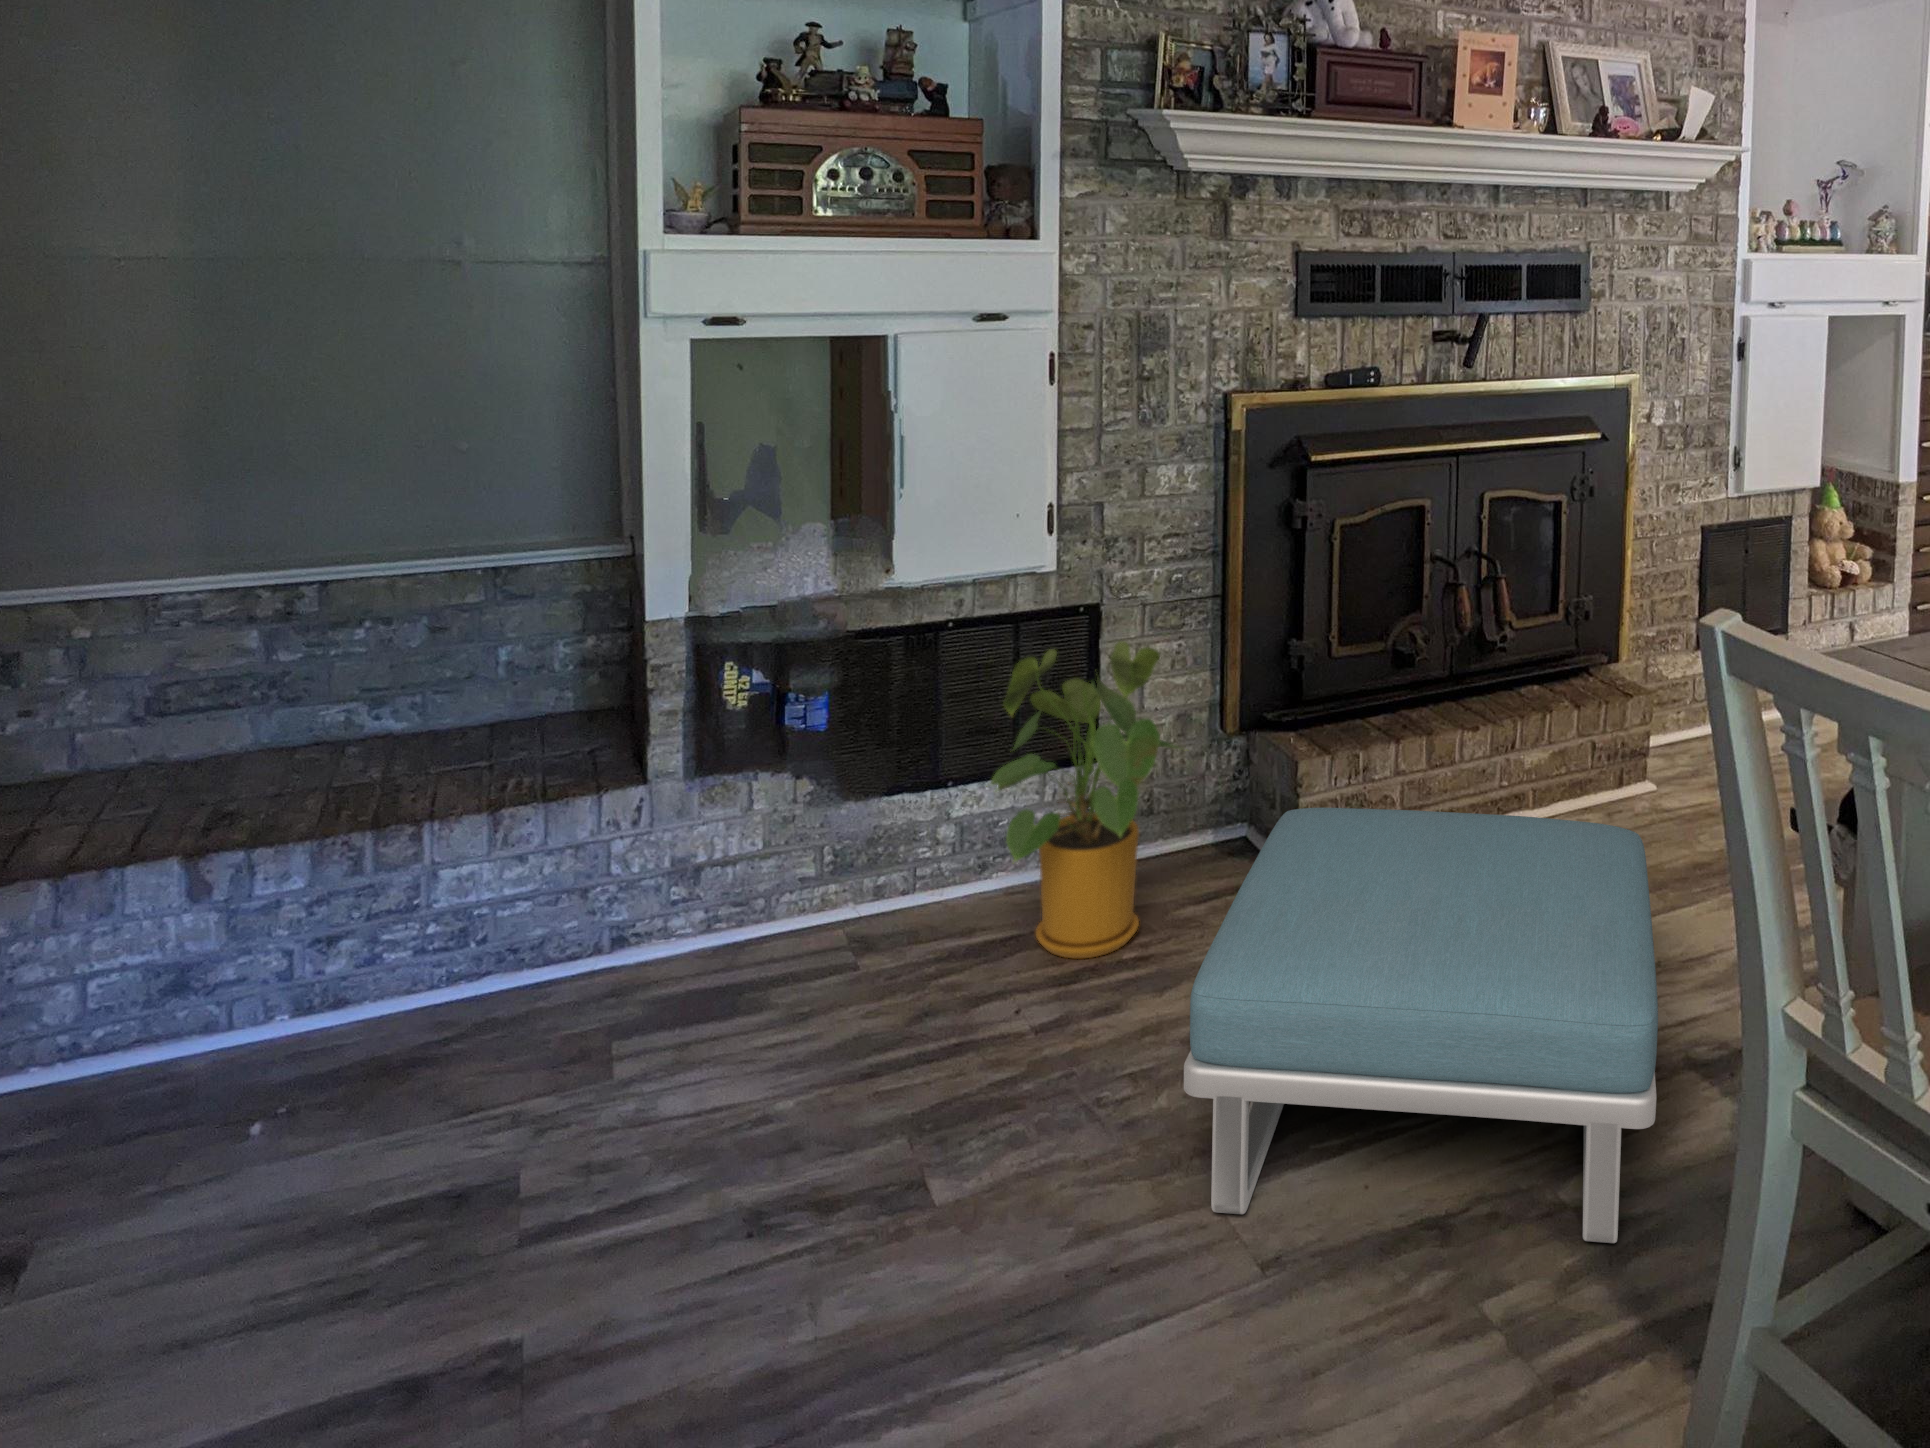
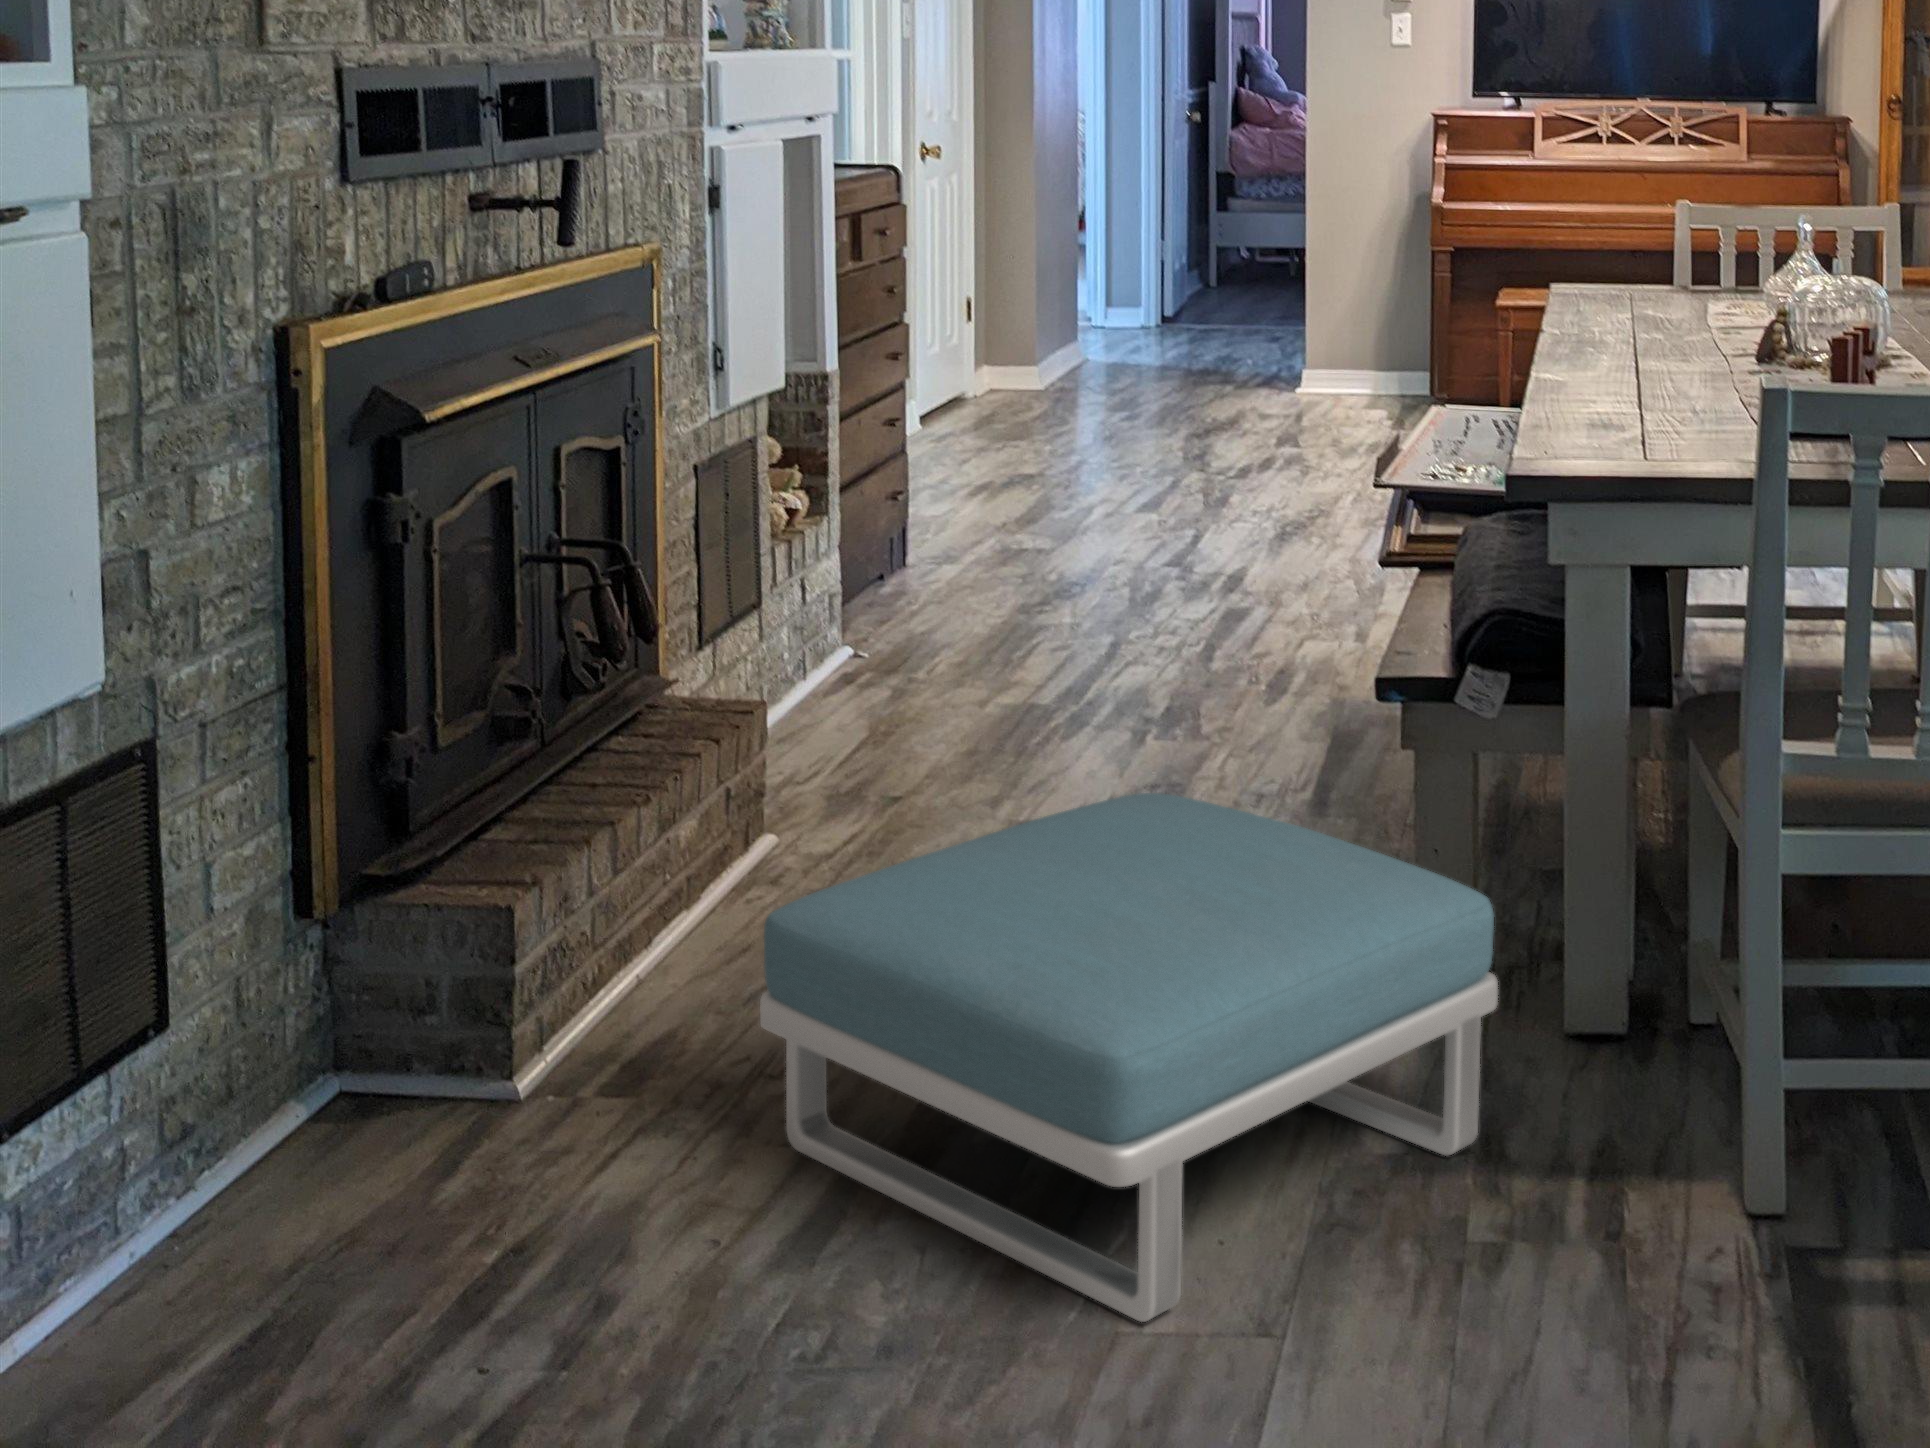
house plant: present [986,641,1177,959] -> none [136,778,627,1296]

